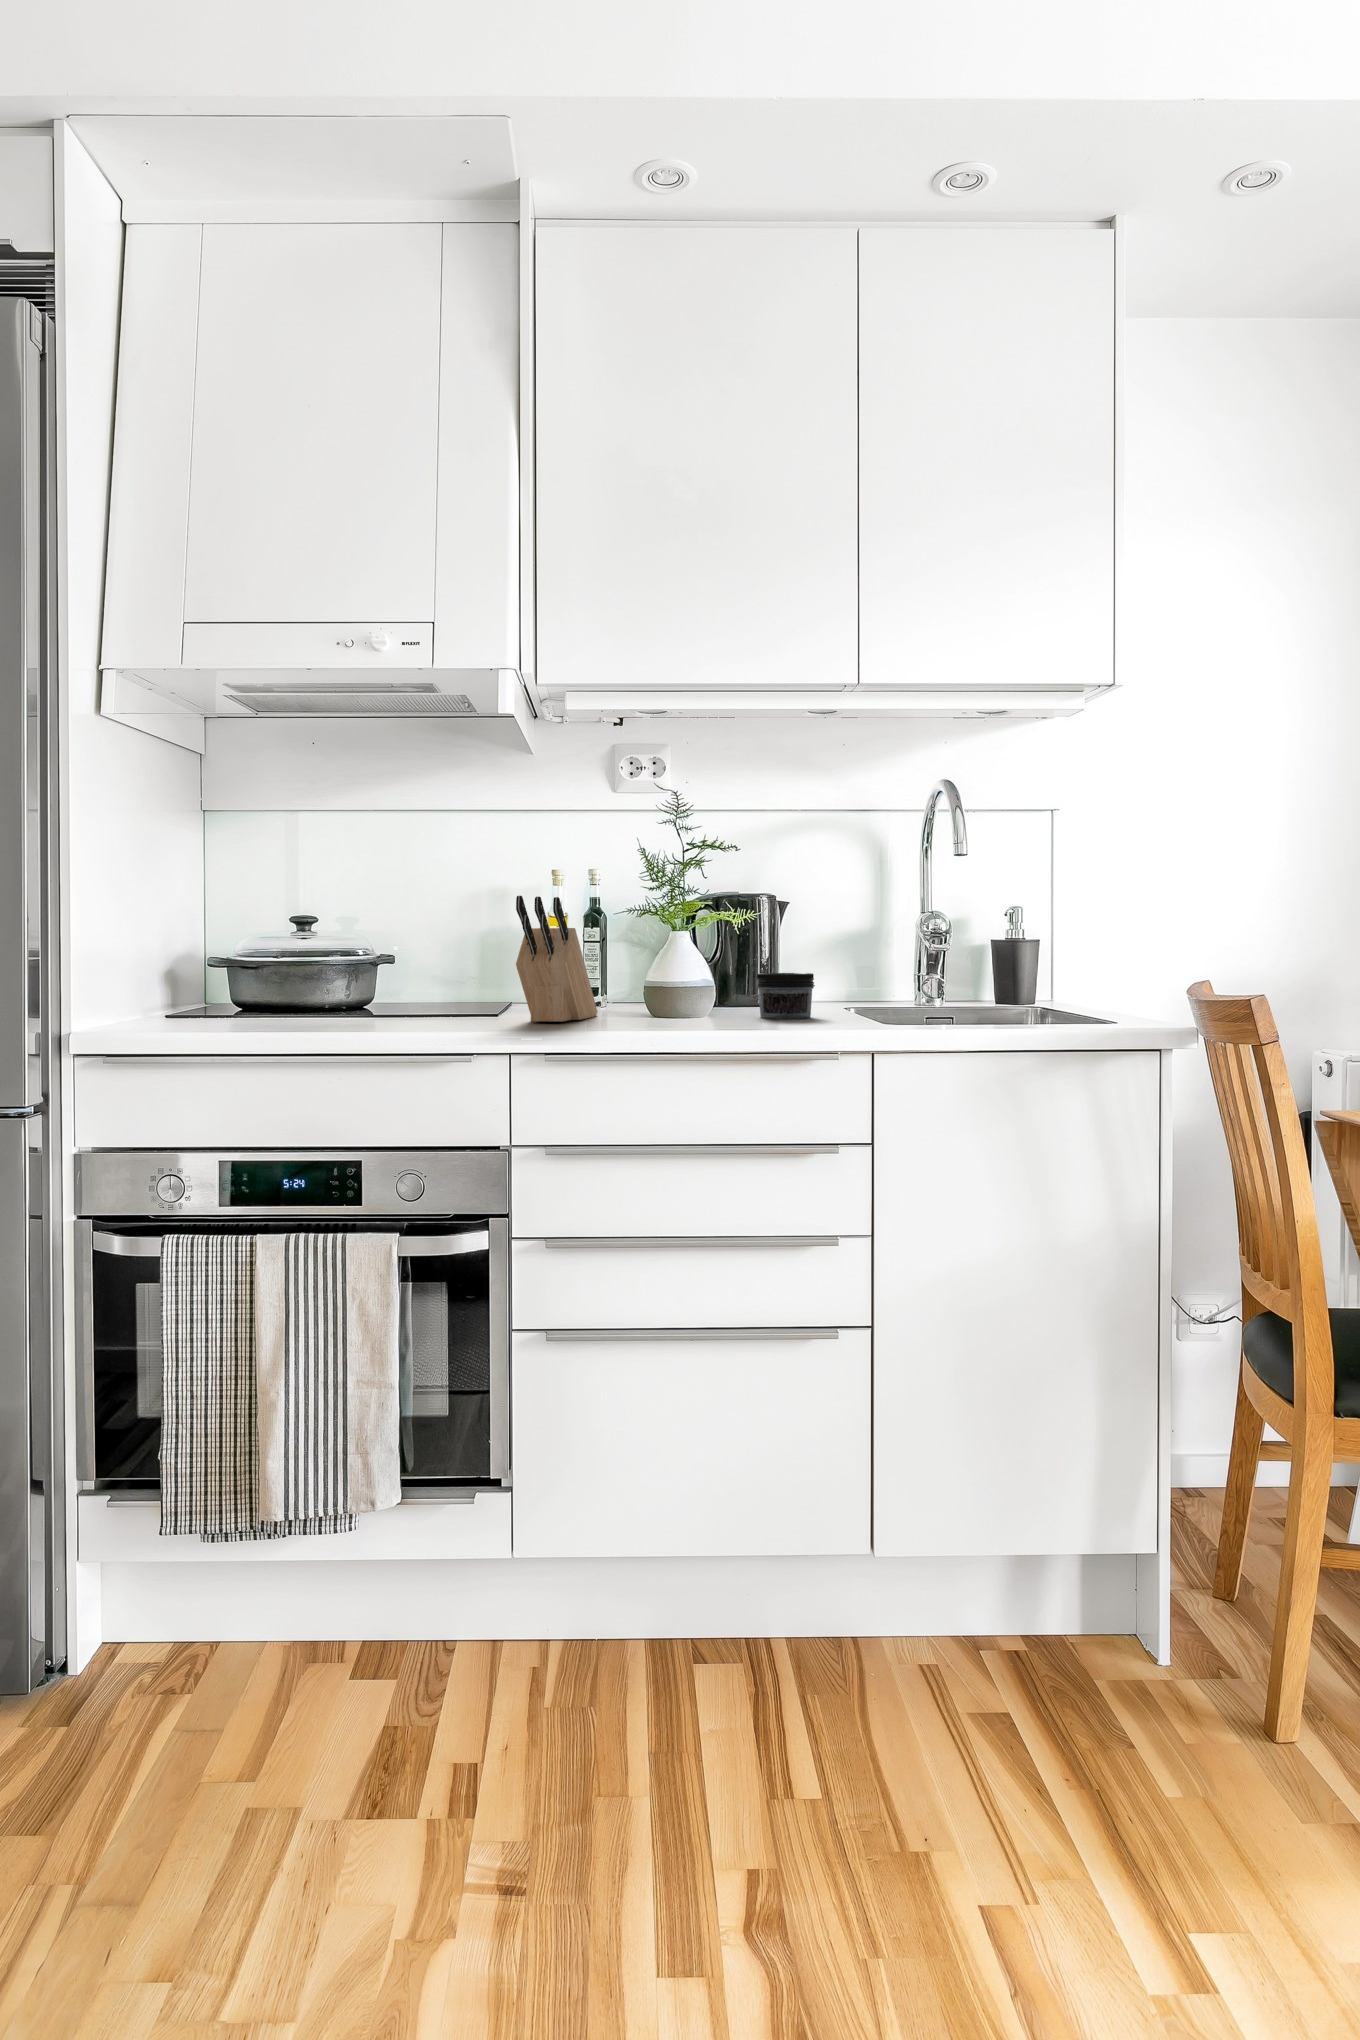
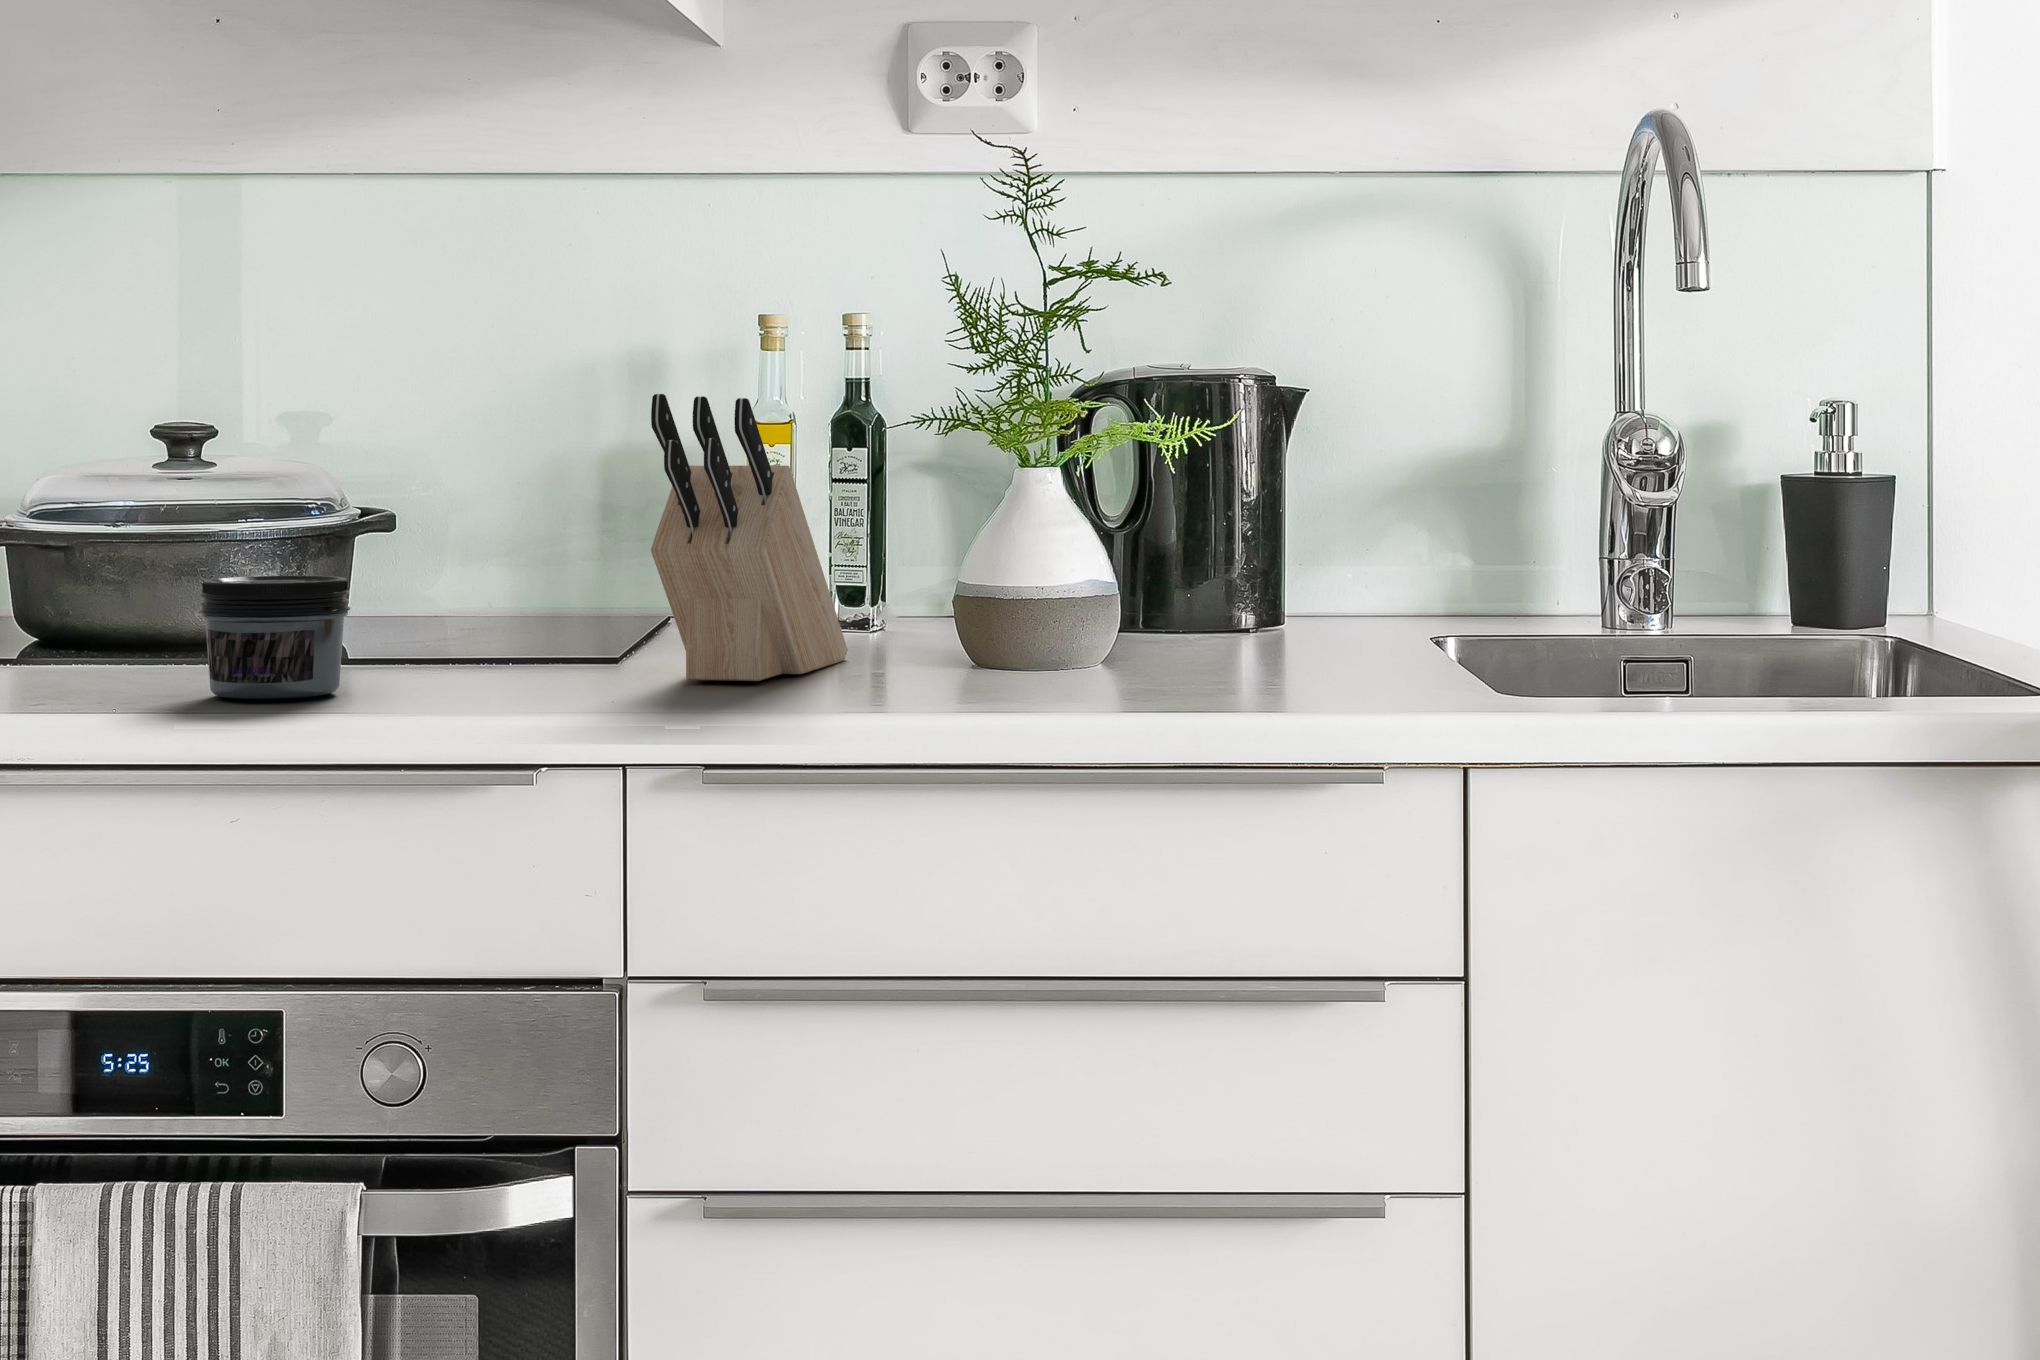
jar: present [756,973,815,1020] -> present [199,576,350,699]

